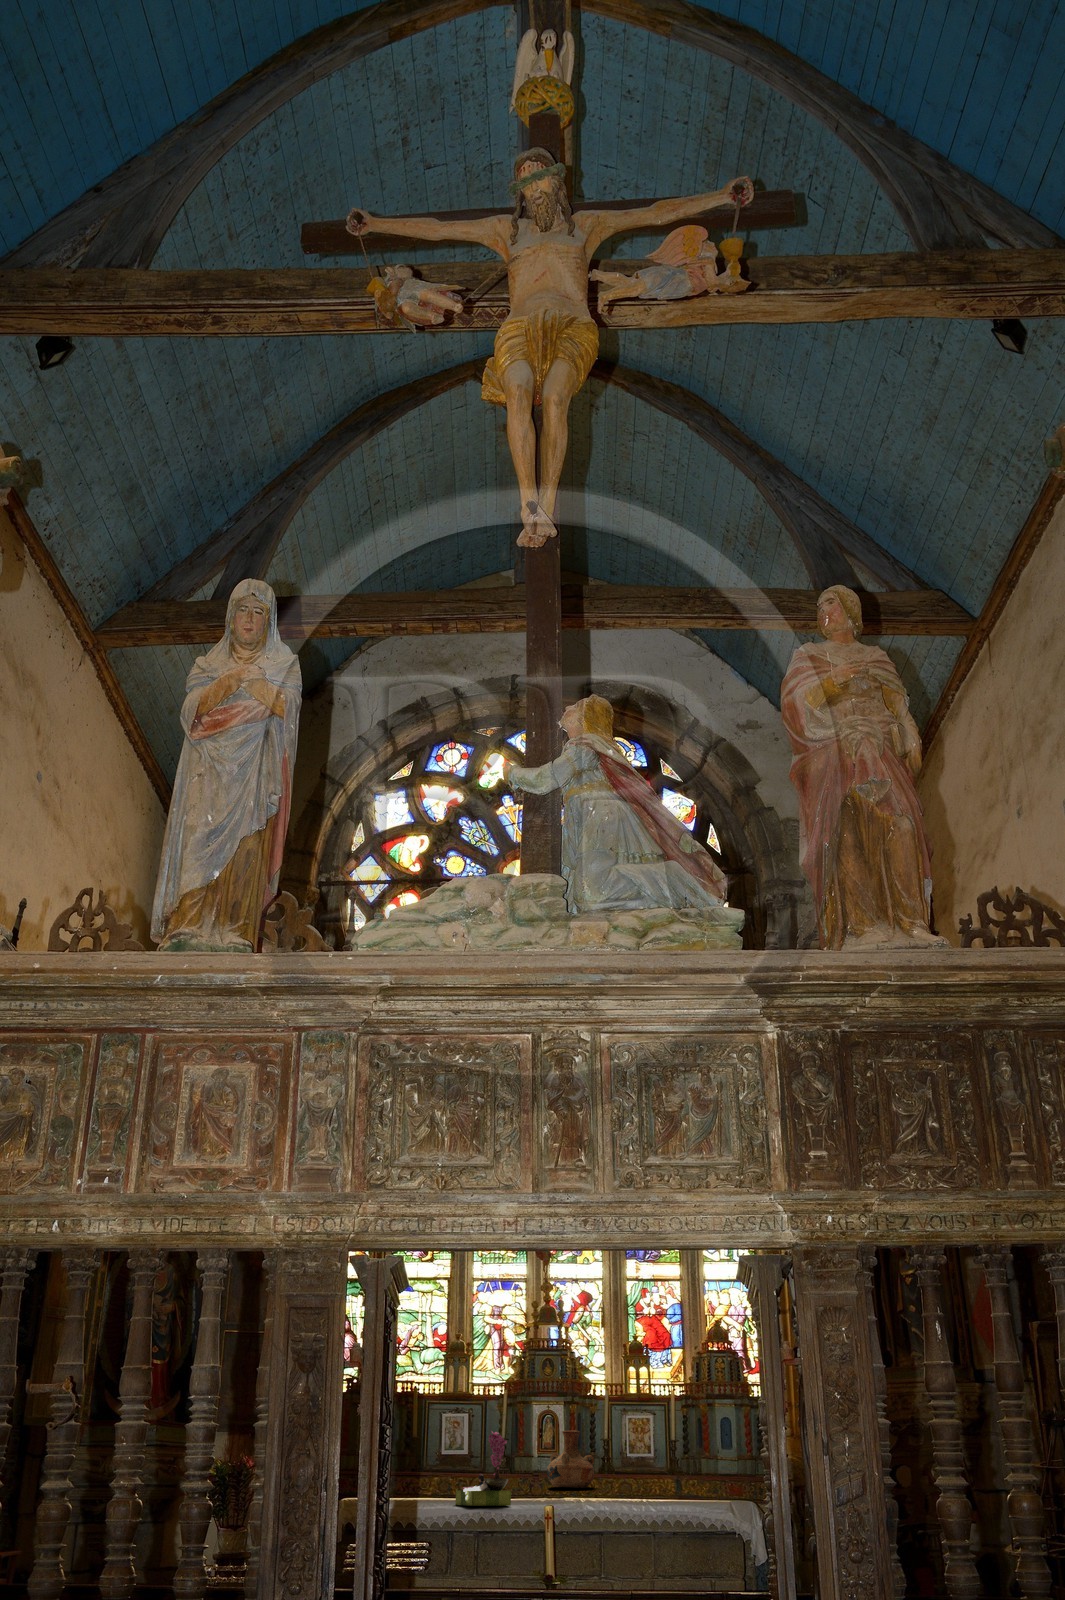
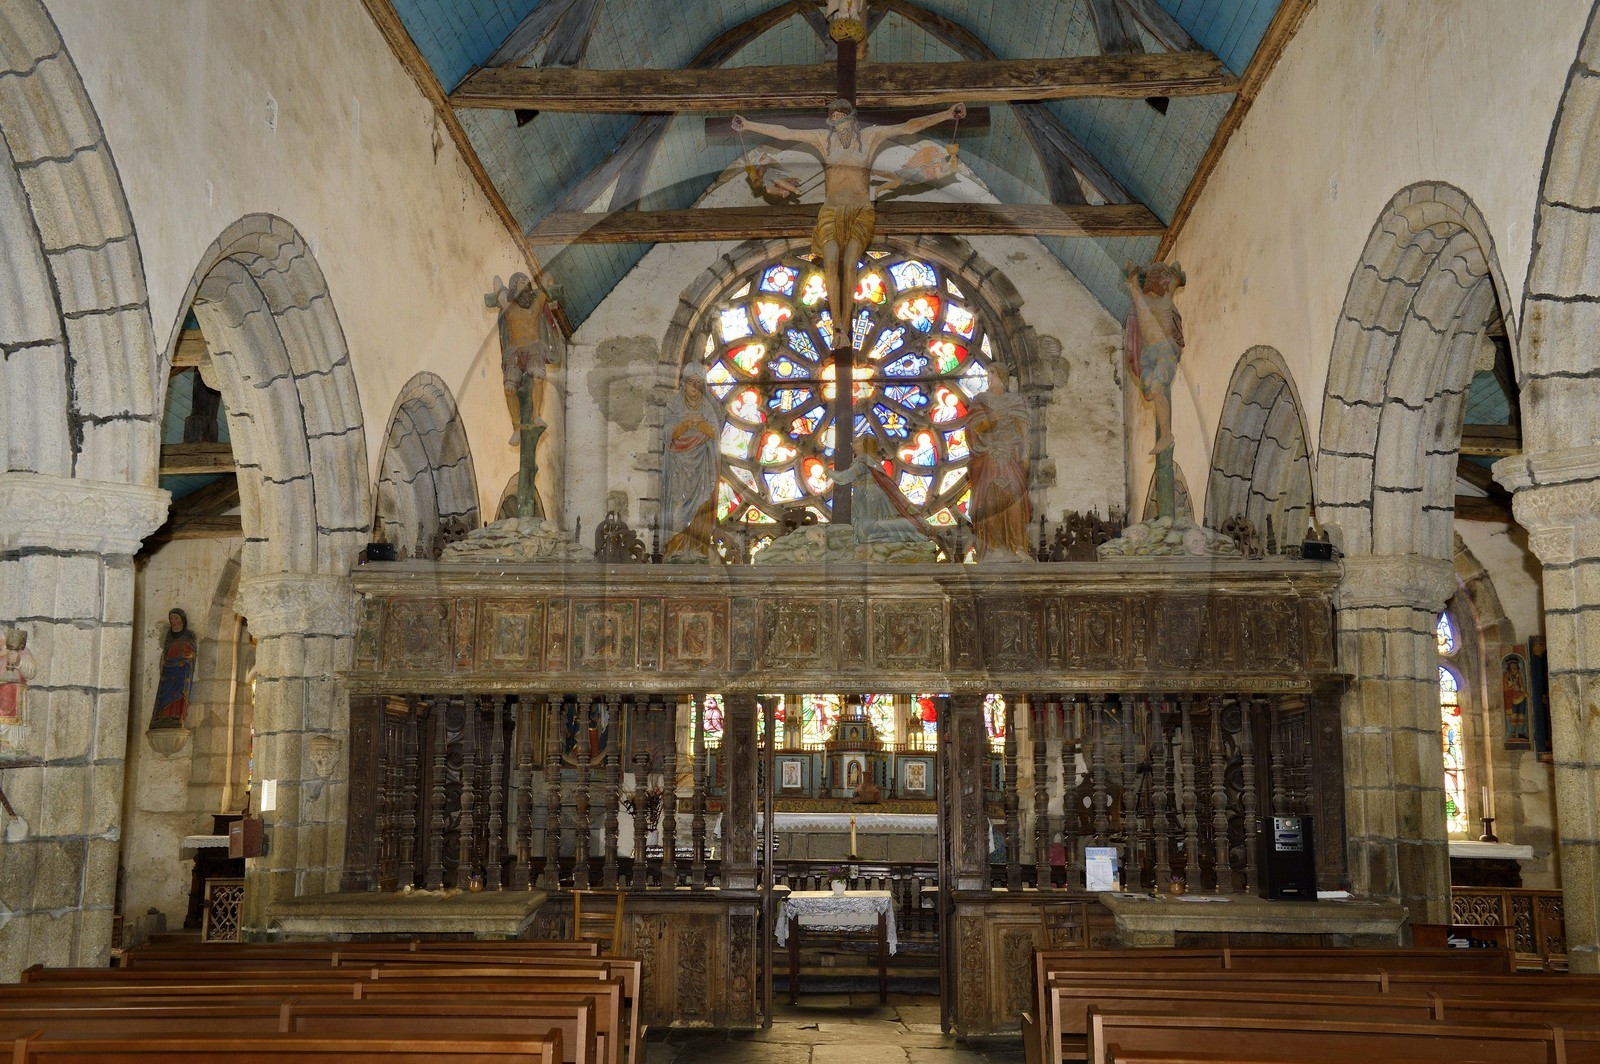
flower arrangement: present [456,1431,511,1506] -> none [800,771,831,811]

